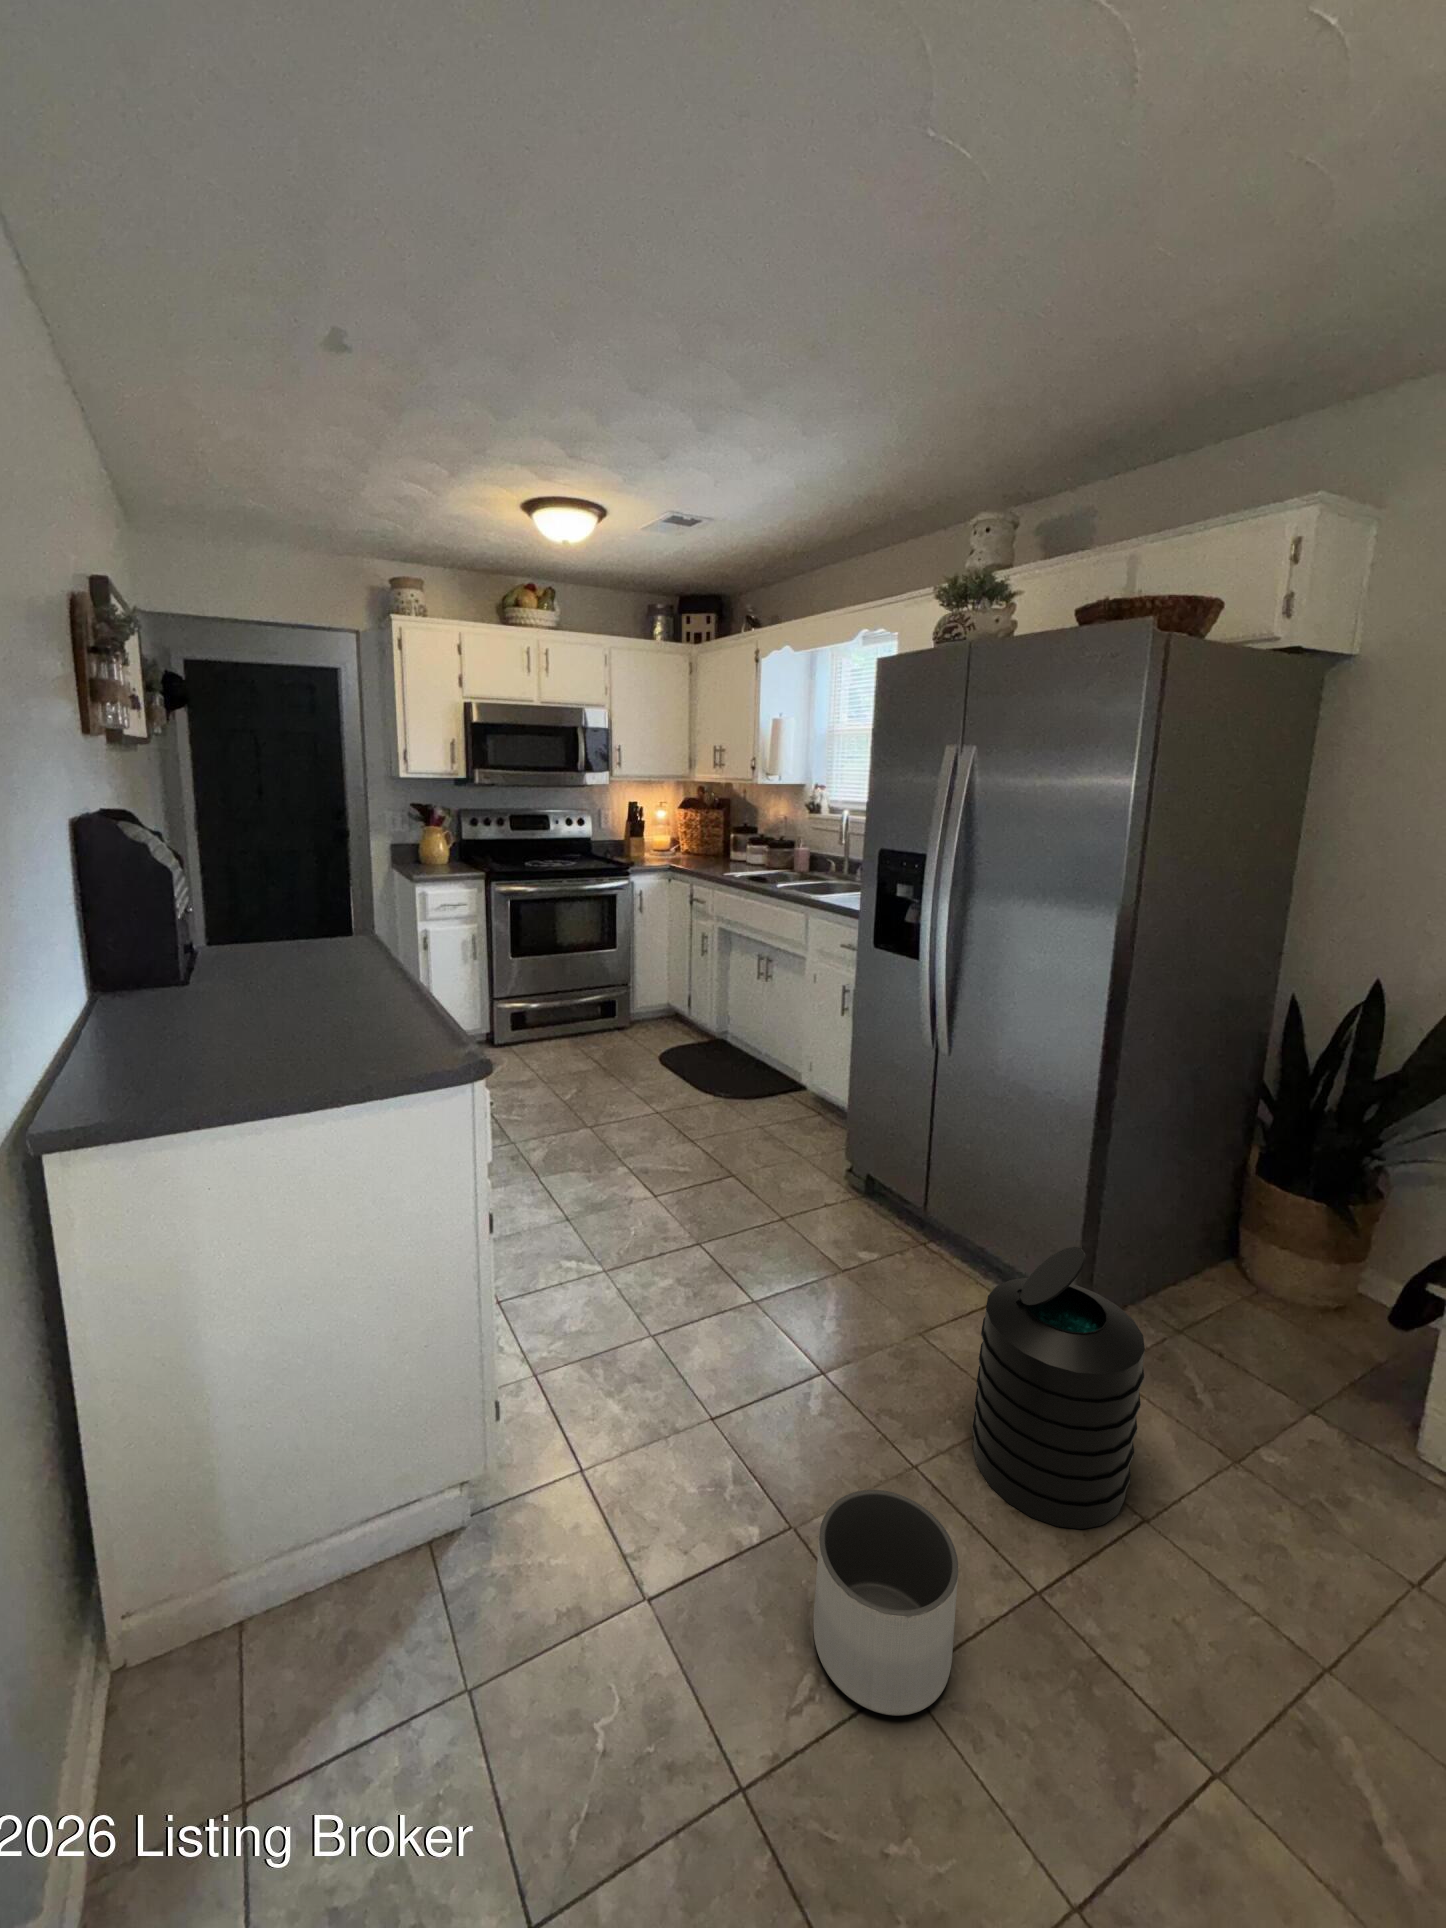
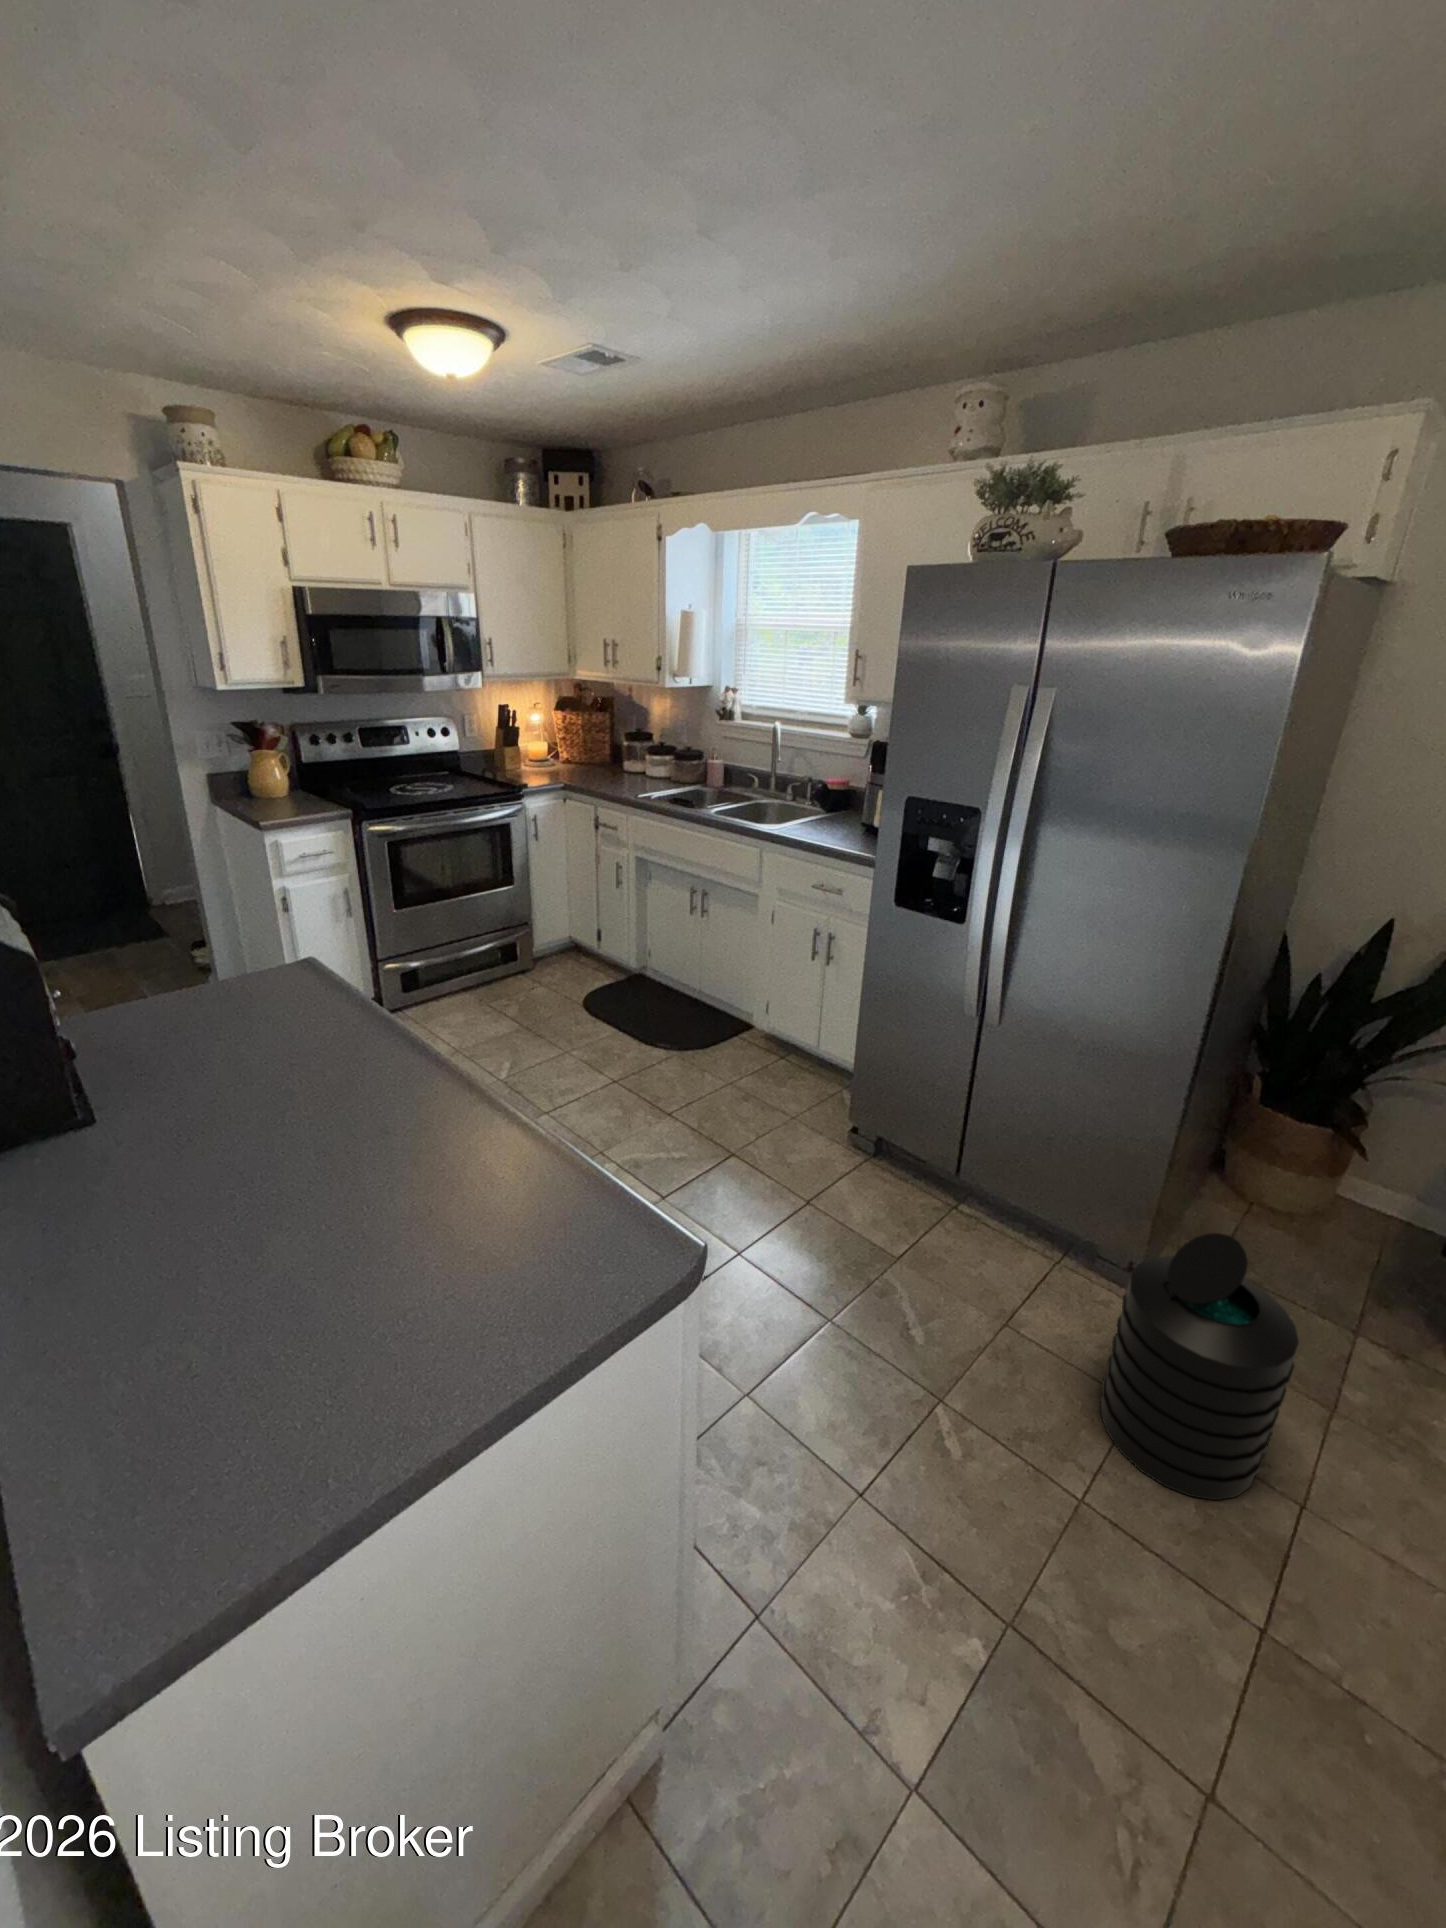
planter: present [813,1490,958,1716] -> none [1065,1540,1246,1777]

